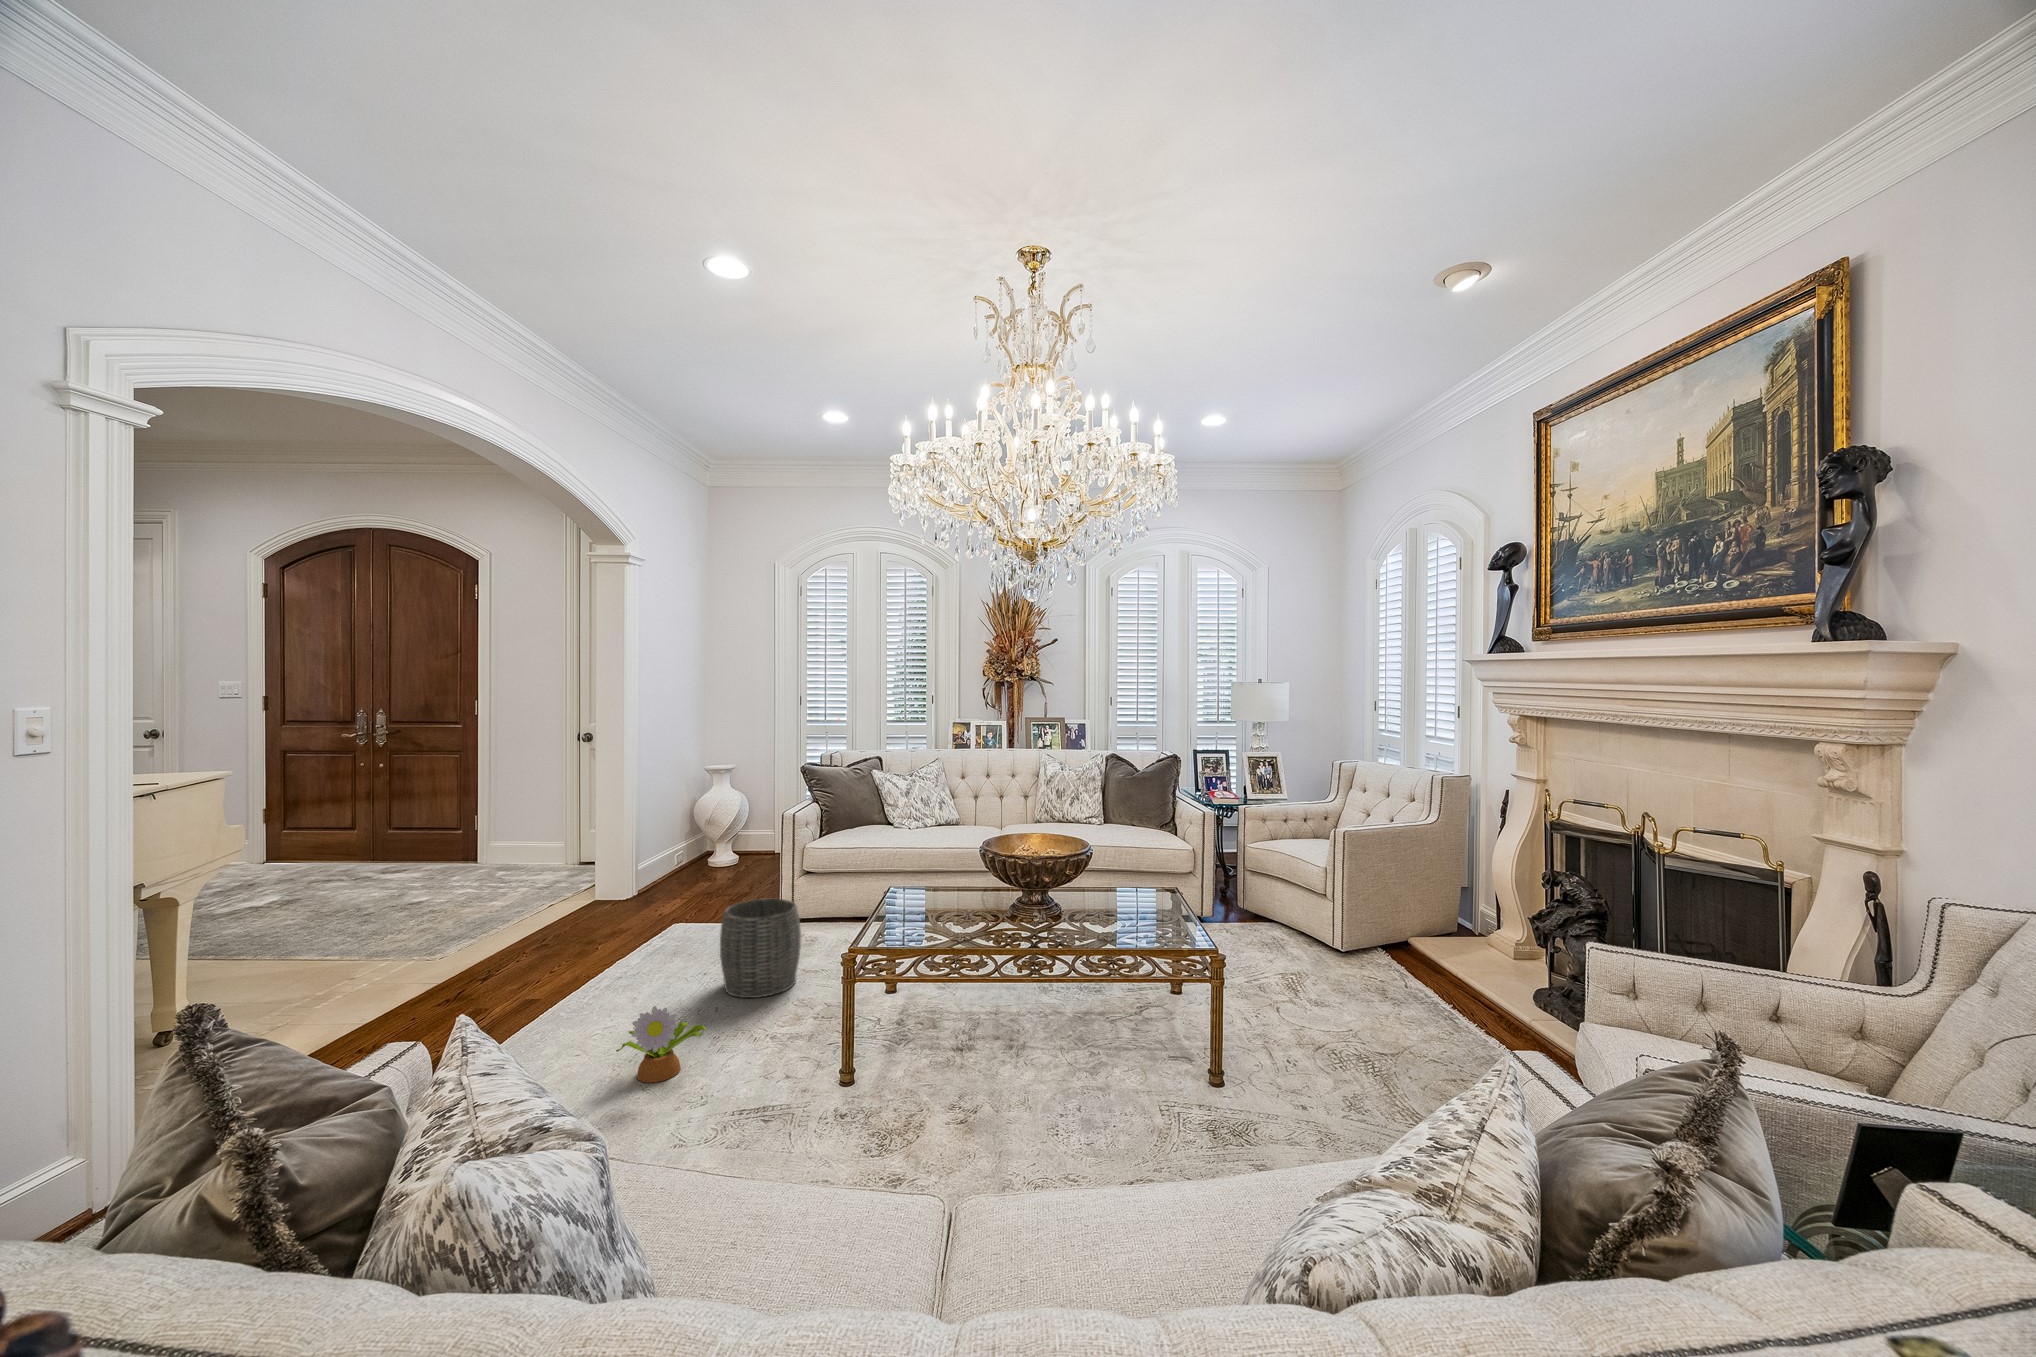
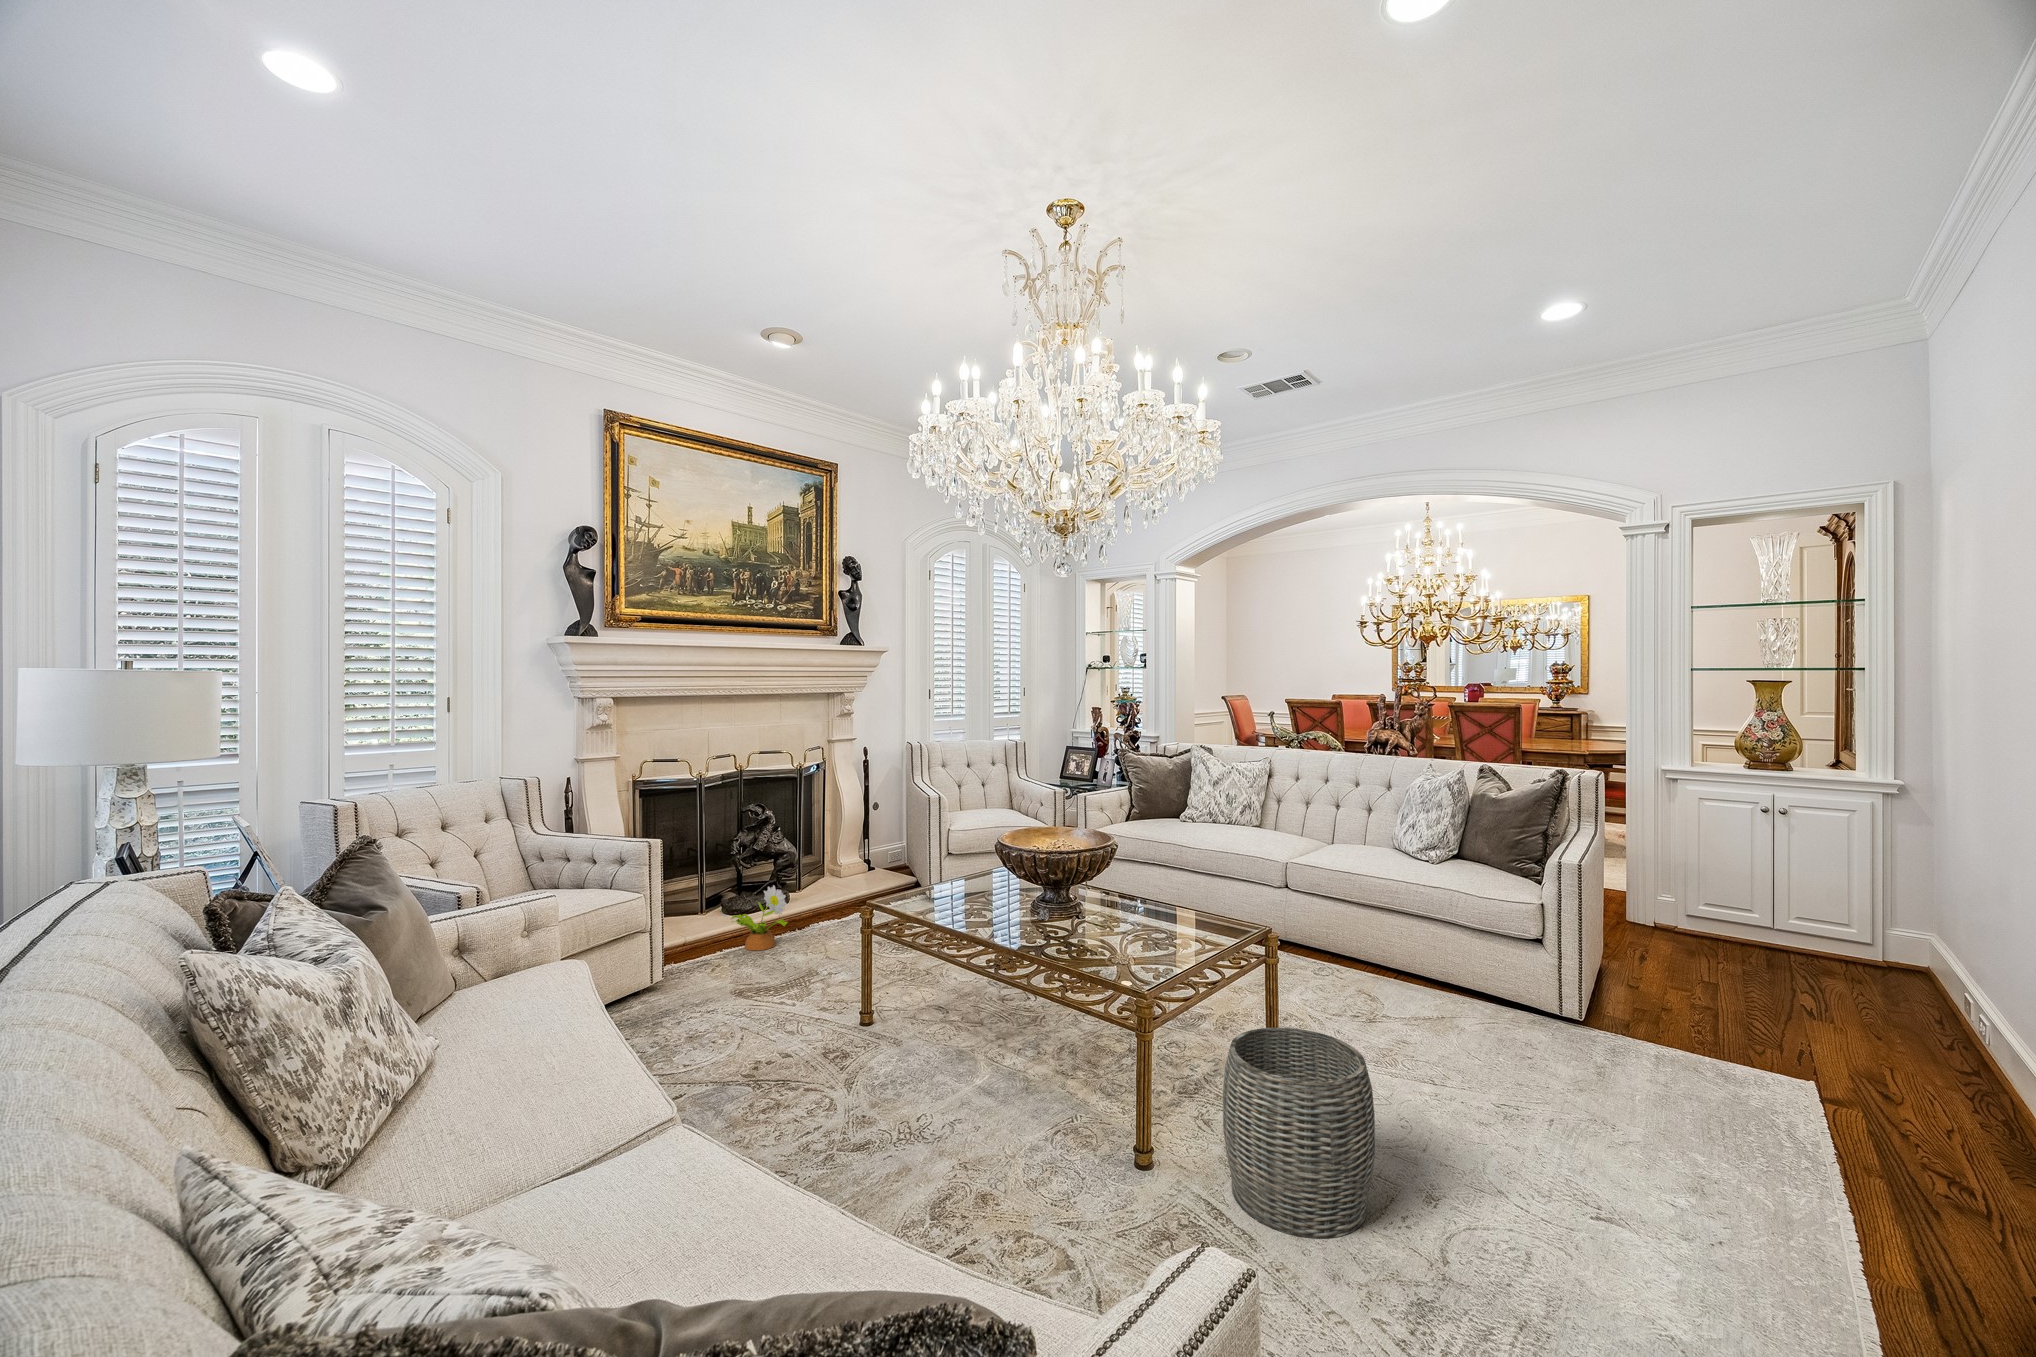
decorative plant: present [616,1006,707,1083] -> present [731,885,788,950]

